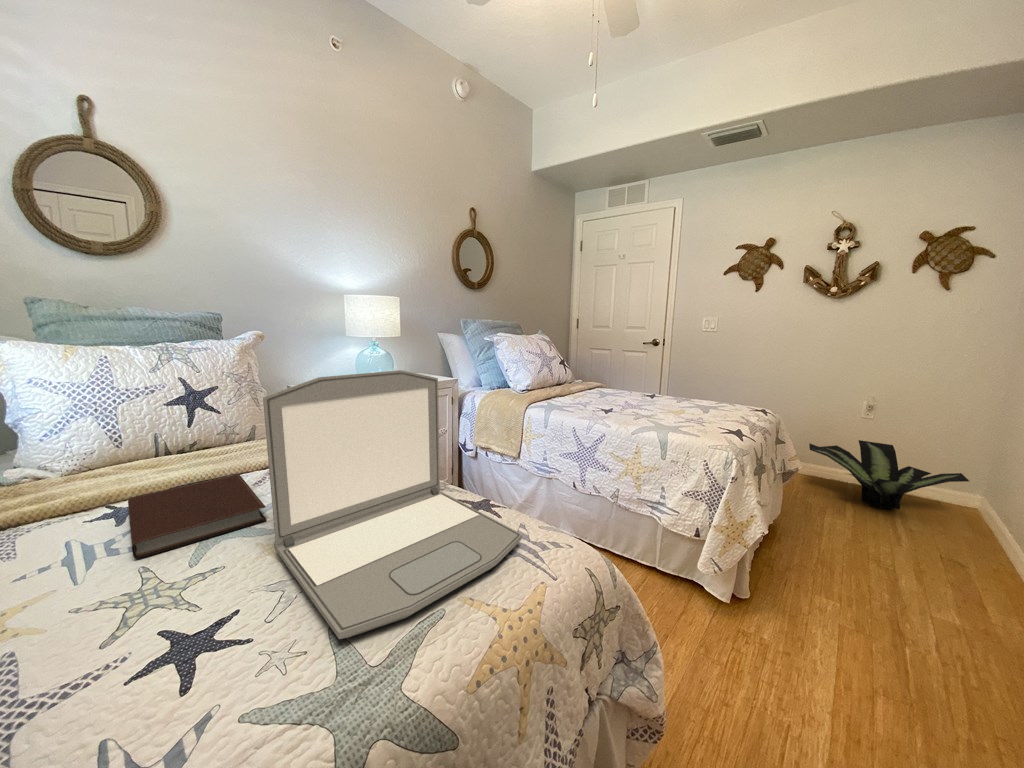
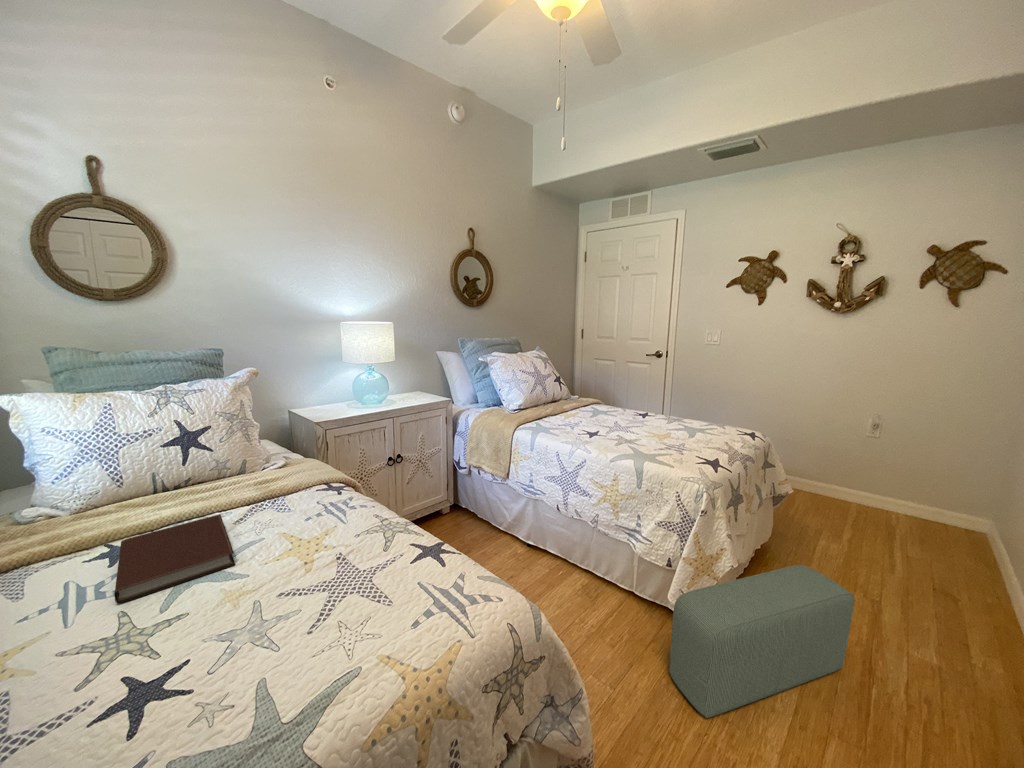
laptop: present [263,370,522,639] -> none [217,433,452,695]
potted plant: present [809,440,969,510] -> none [808,461,974,537]
pouf: none [707,529,886,682] -> present [669,565,854,718]

